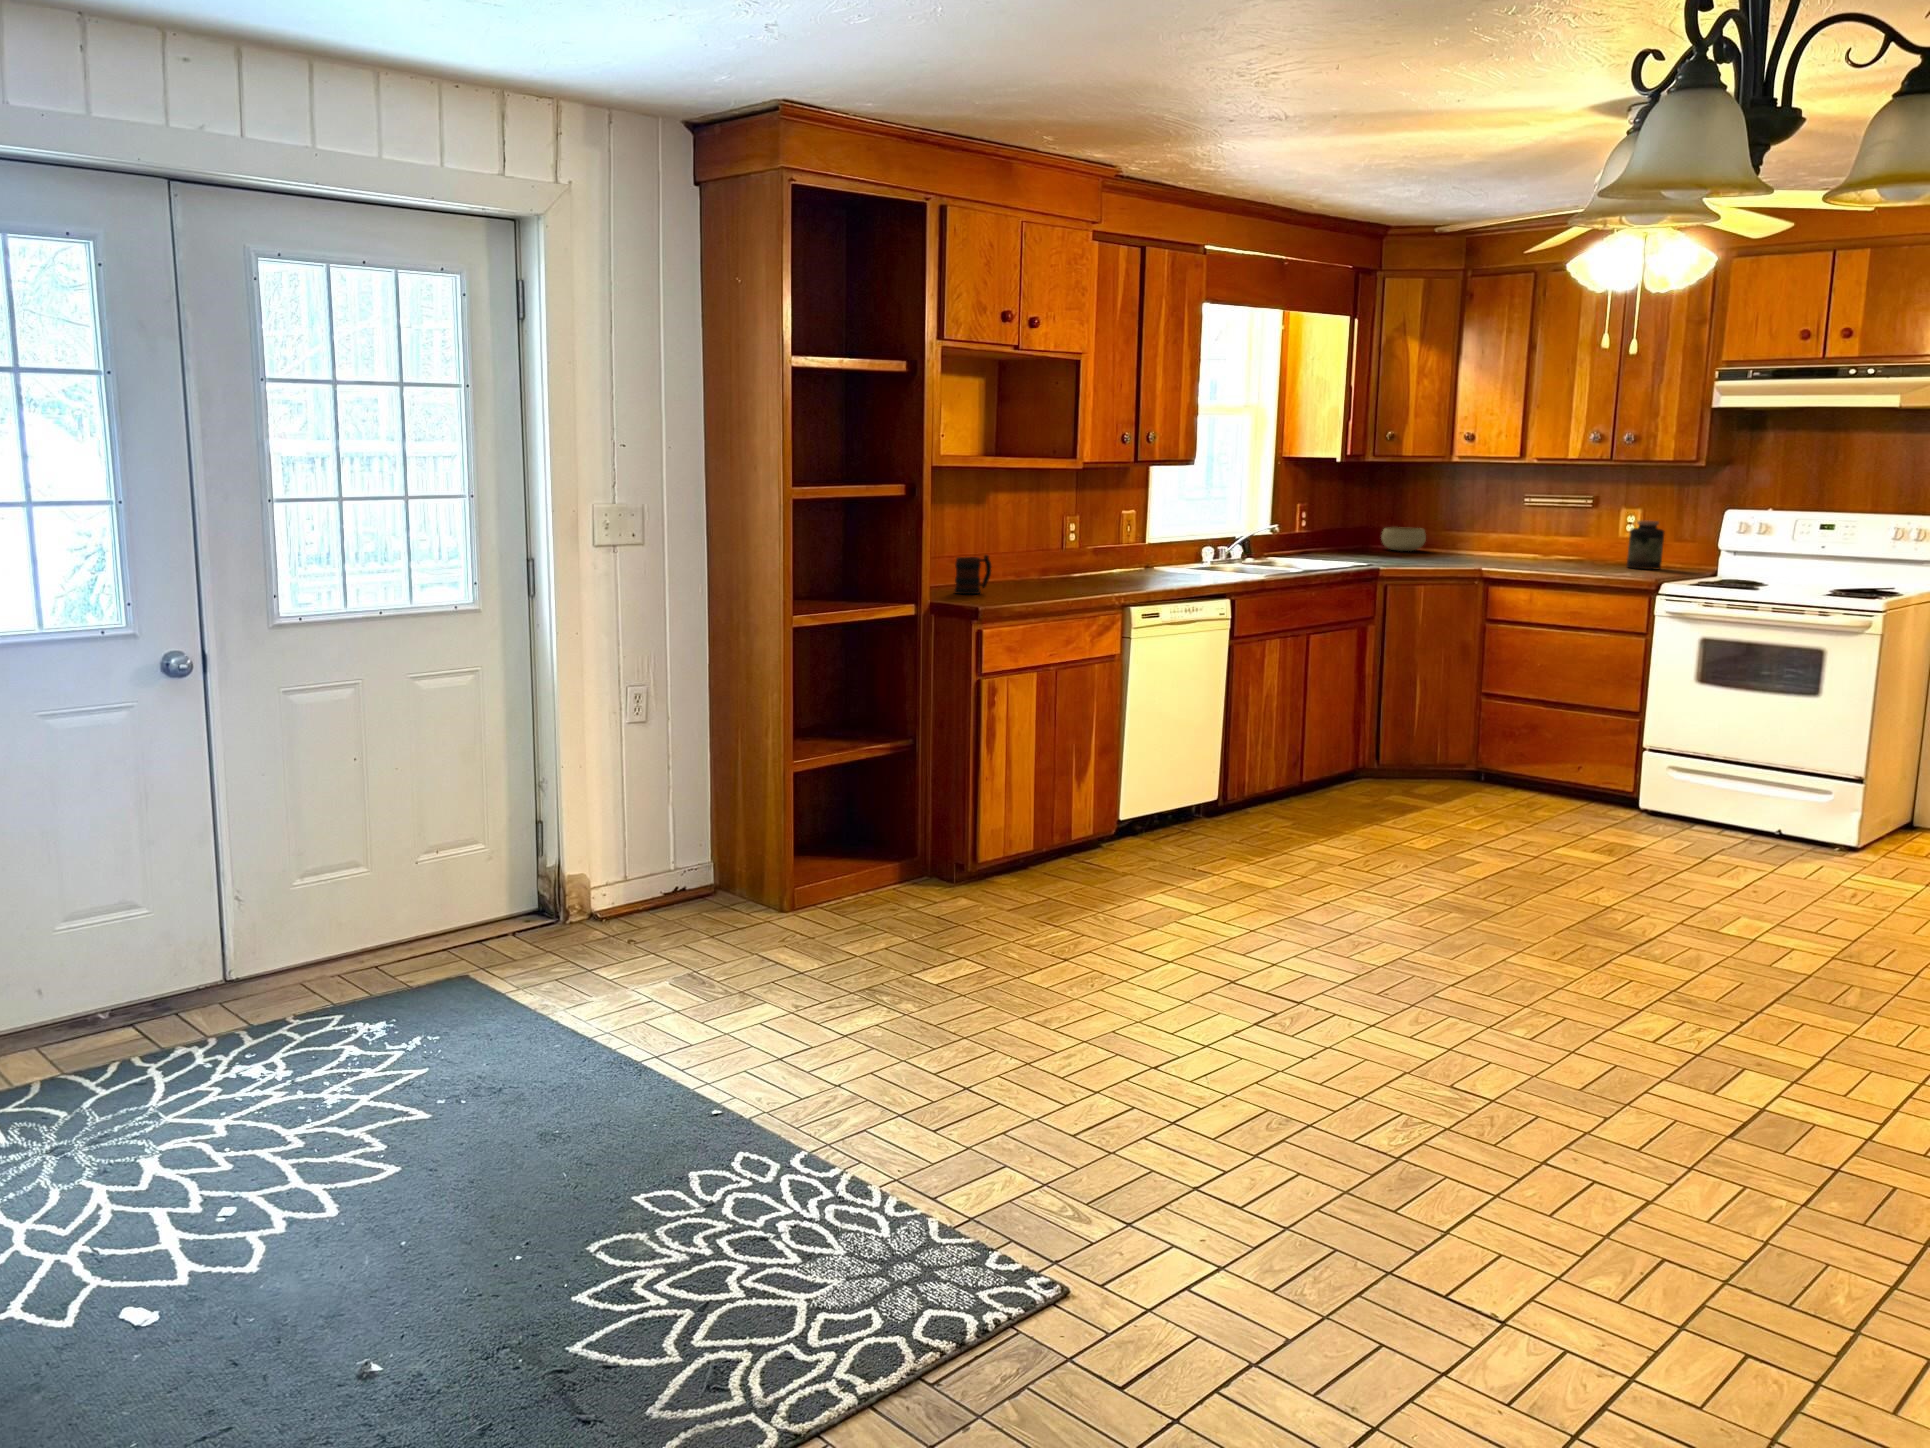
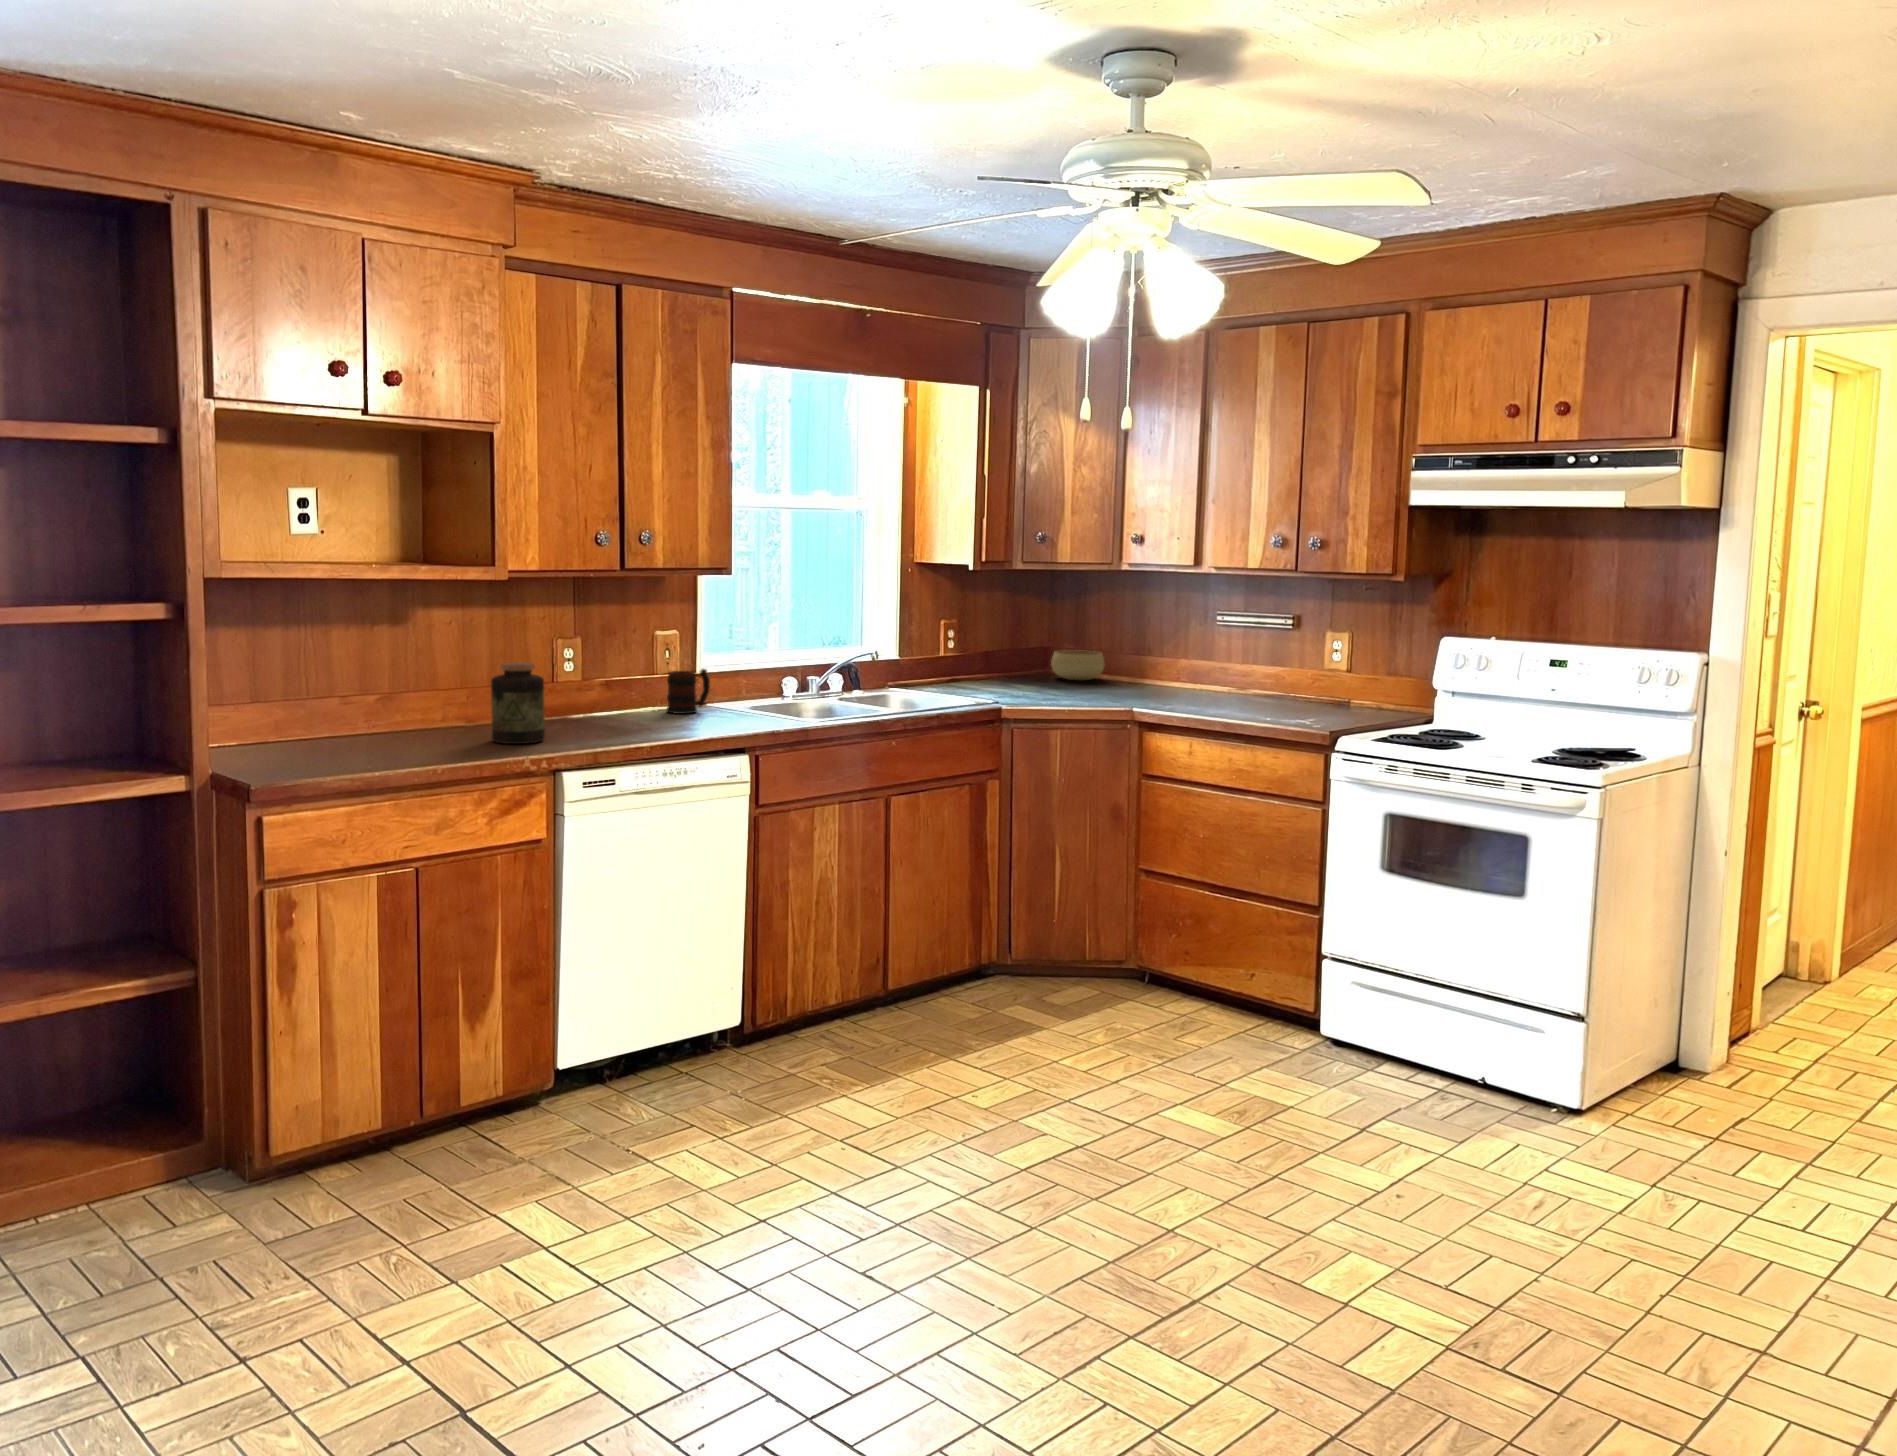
jar: present [1627,521,1664,569] -> present [491,662,545,744]
mug: present [955,555,991,594] -> present [667,669,710,714]

